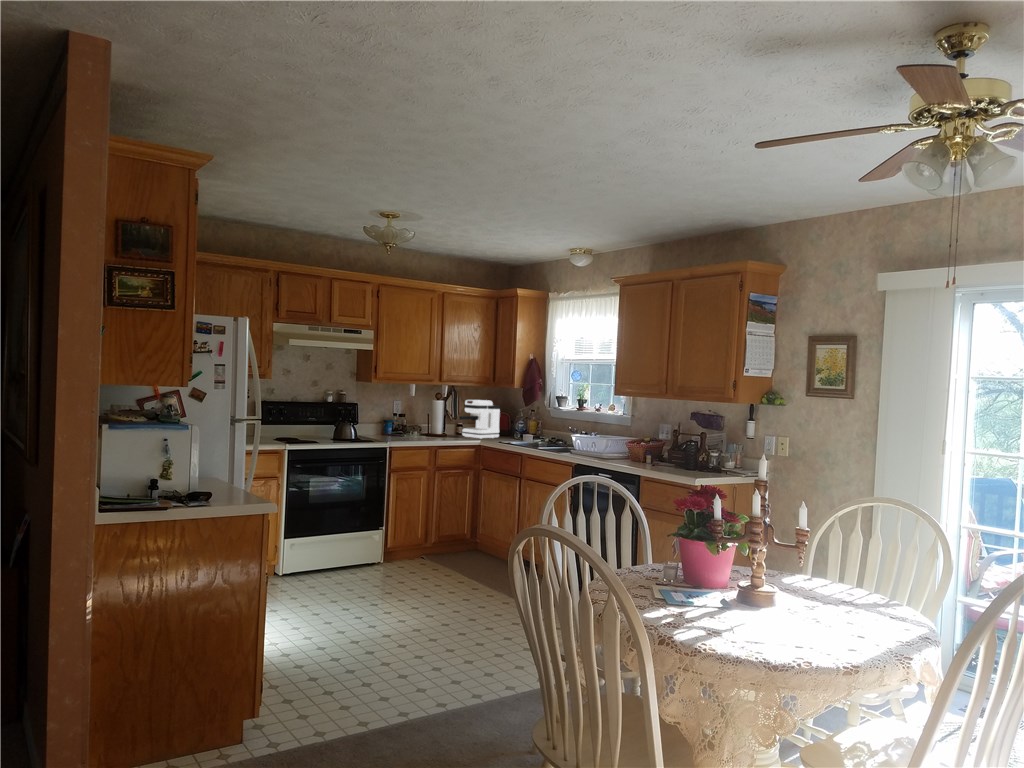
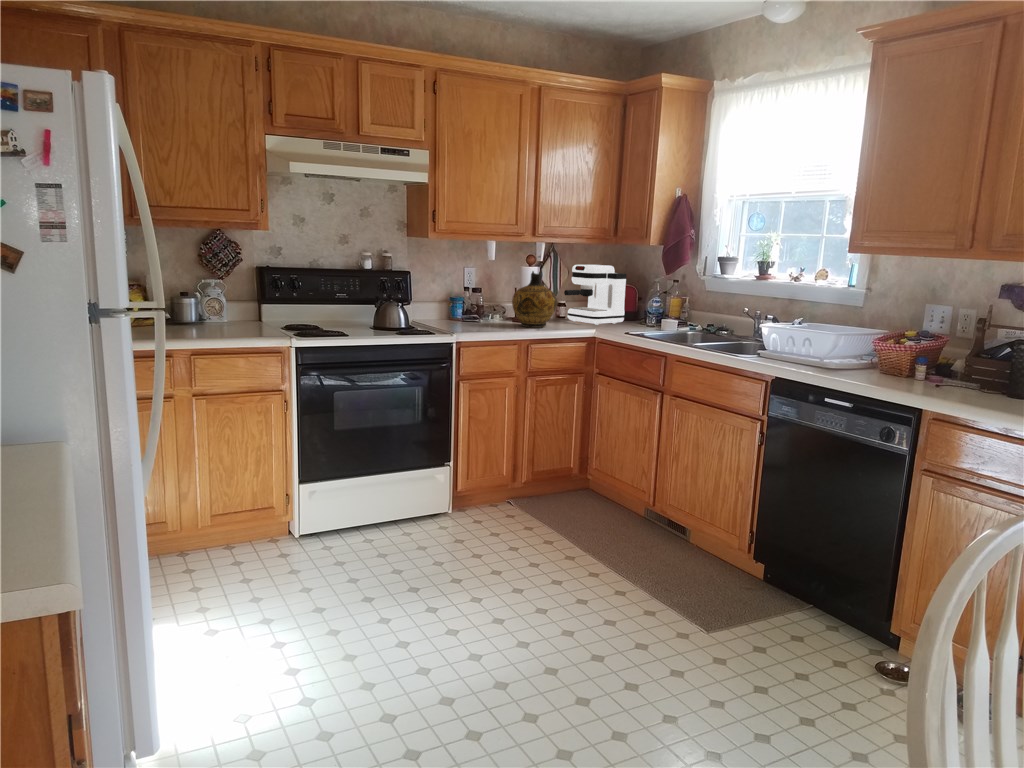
ceramic jug: none [425,404,454,440] -> present [512,271,557,328]

